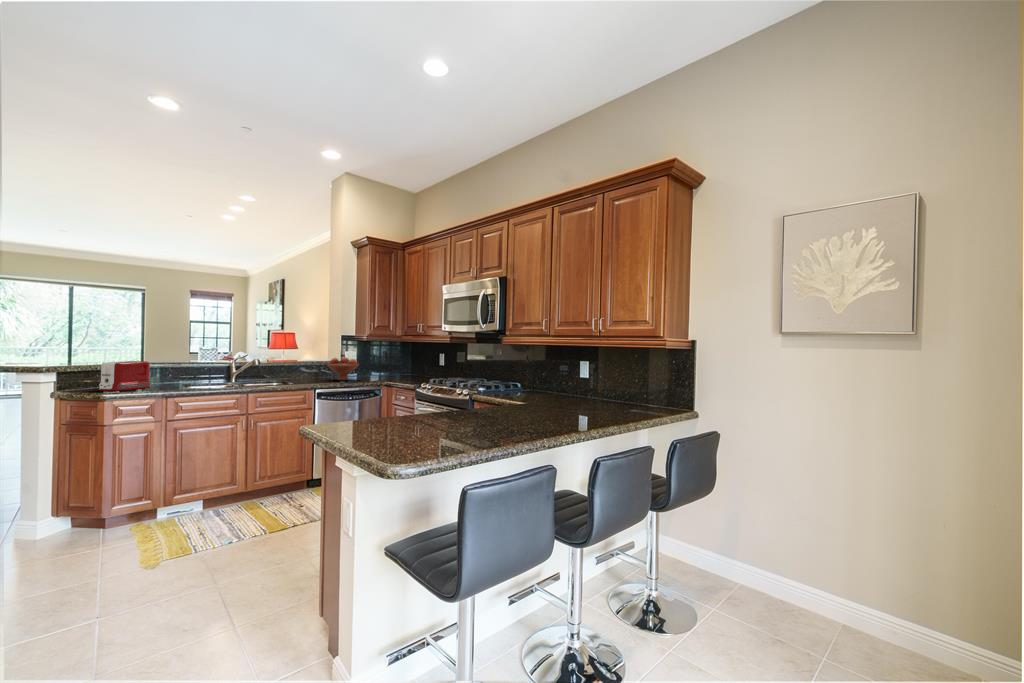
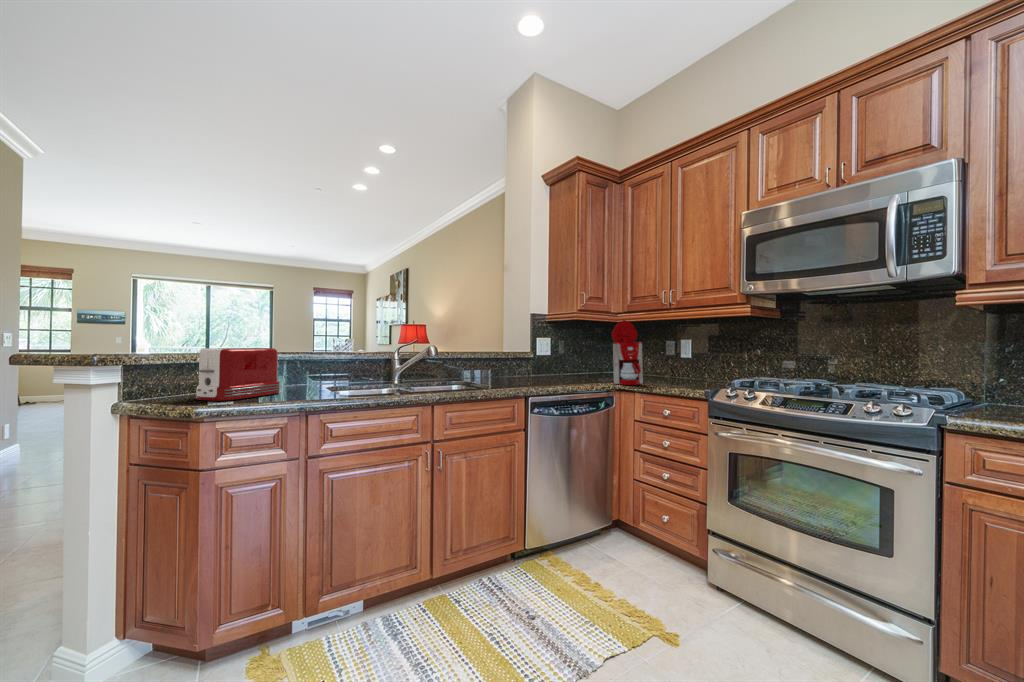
coffee maker: none [381,342,404,382] -> present [599,320,643,385]
fruit bowl: present [327,357,359,380] -> none [521,346,569,381]

